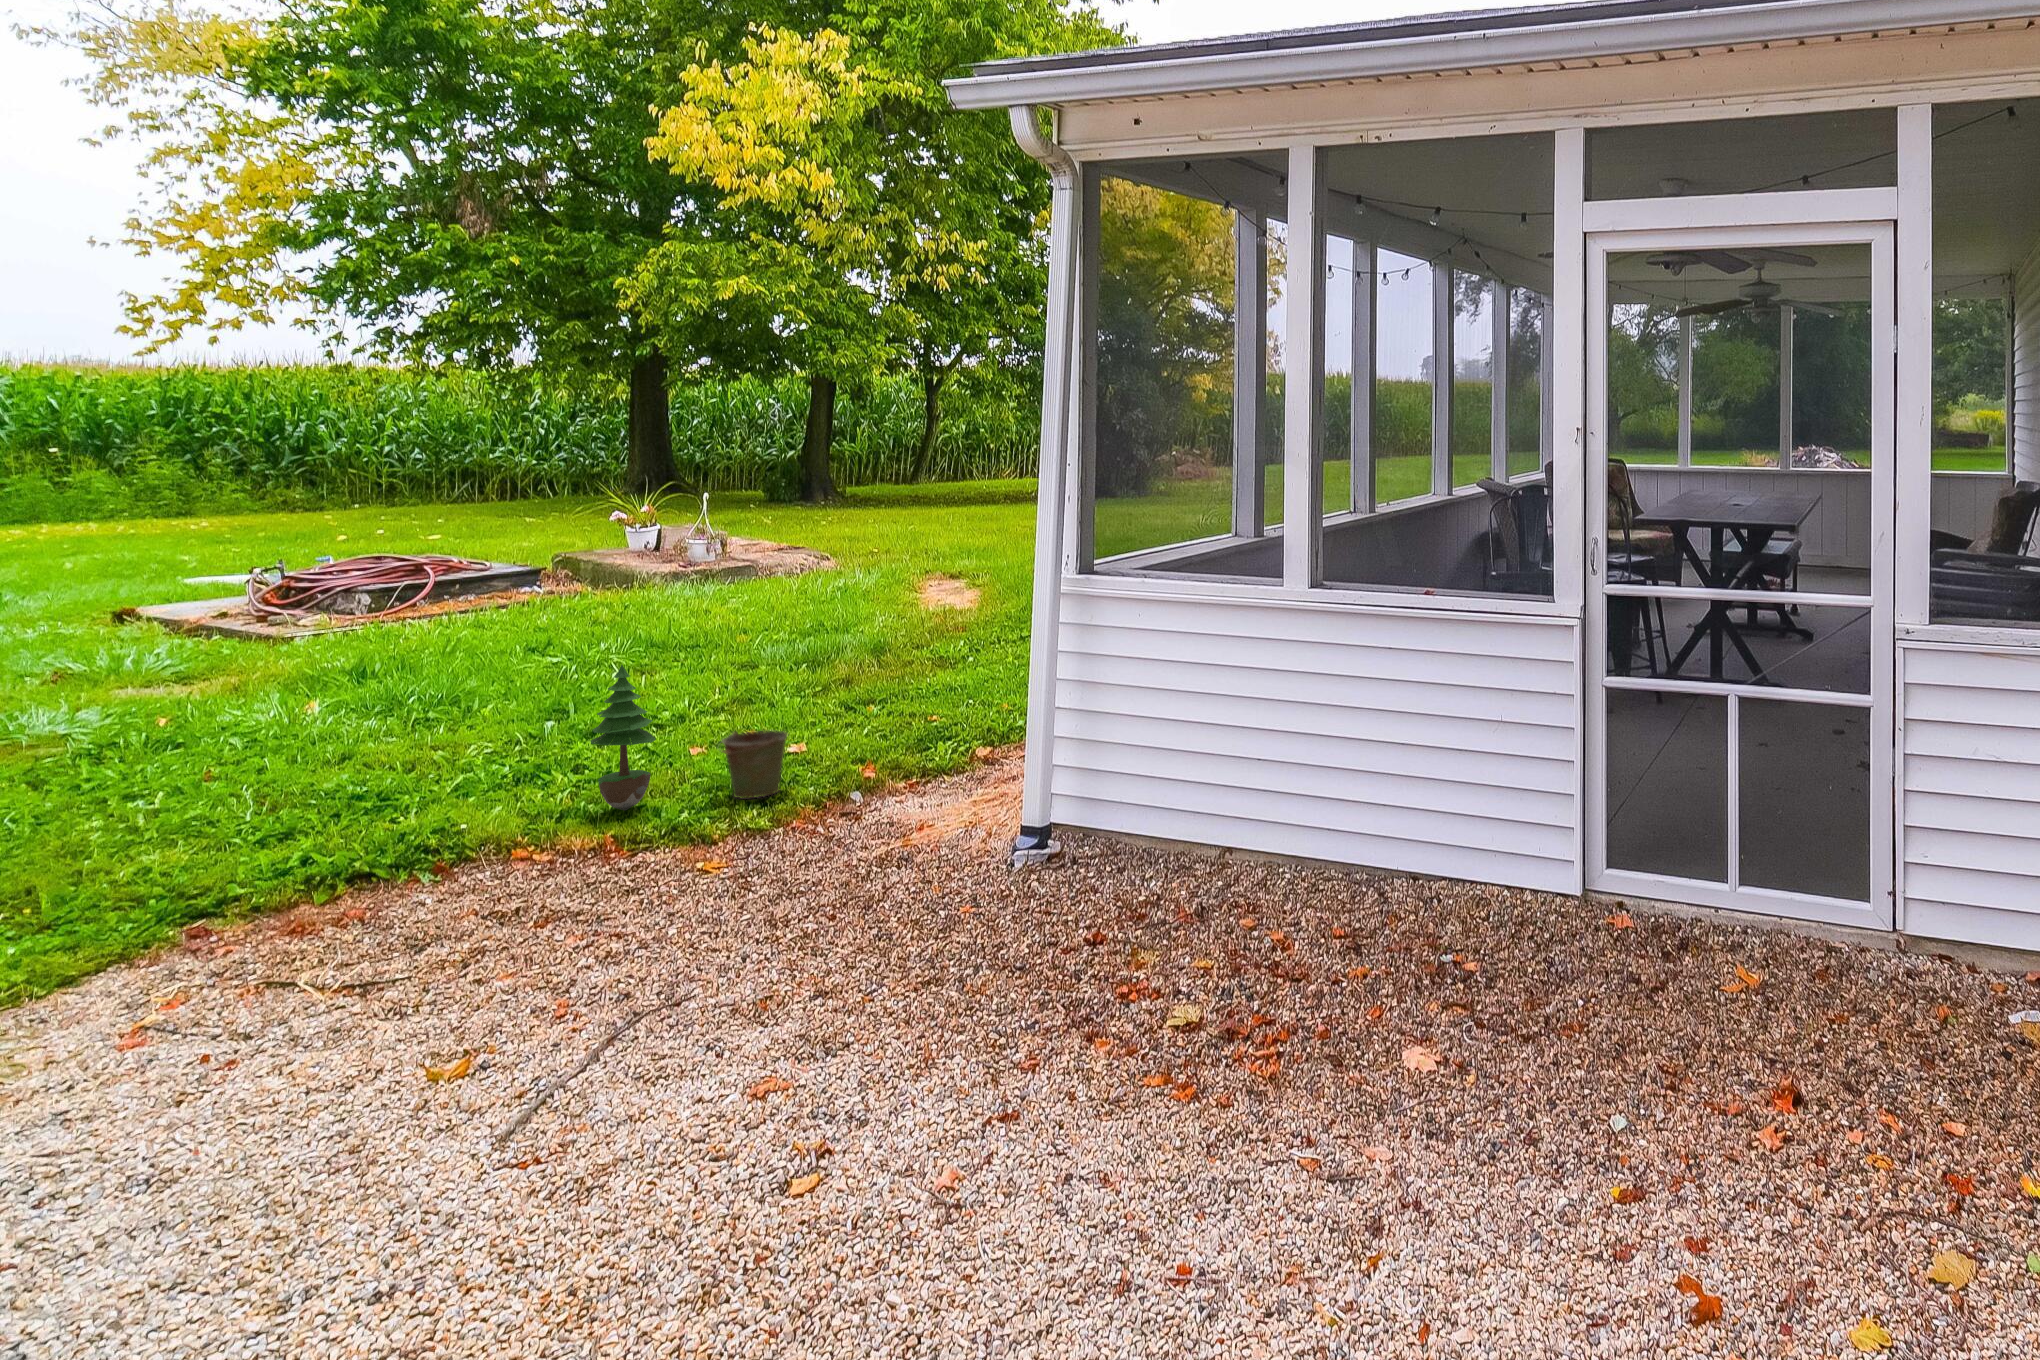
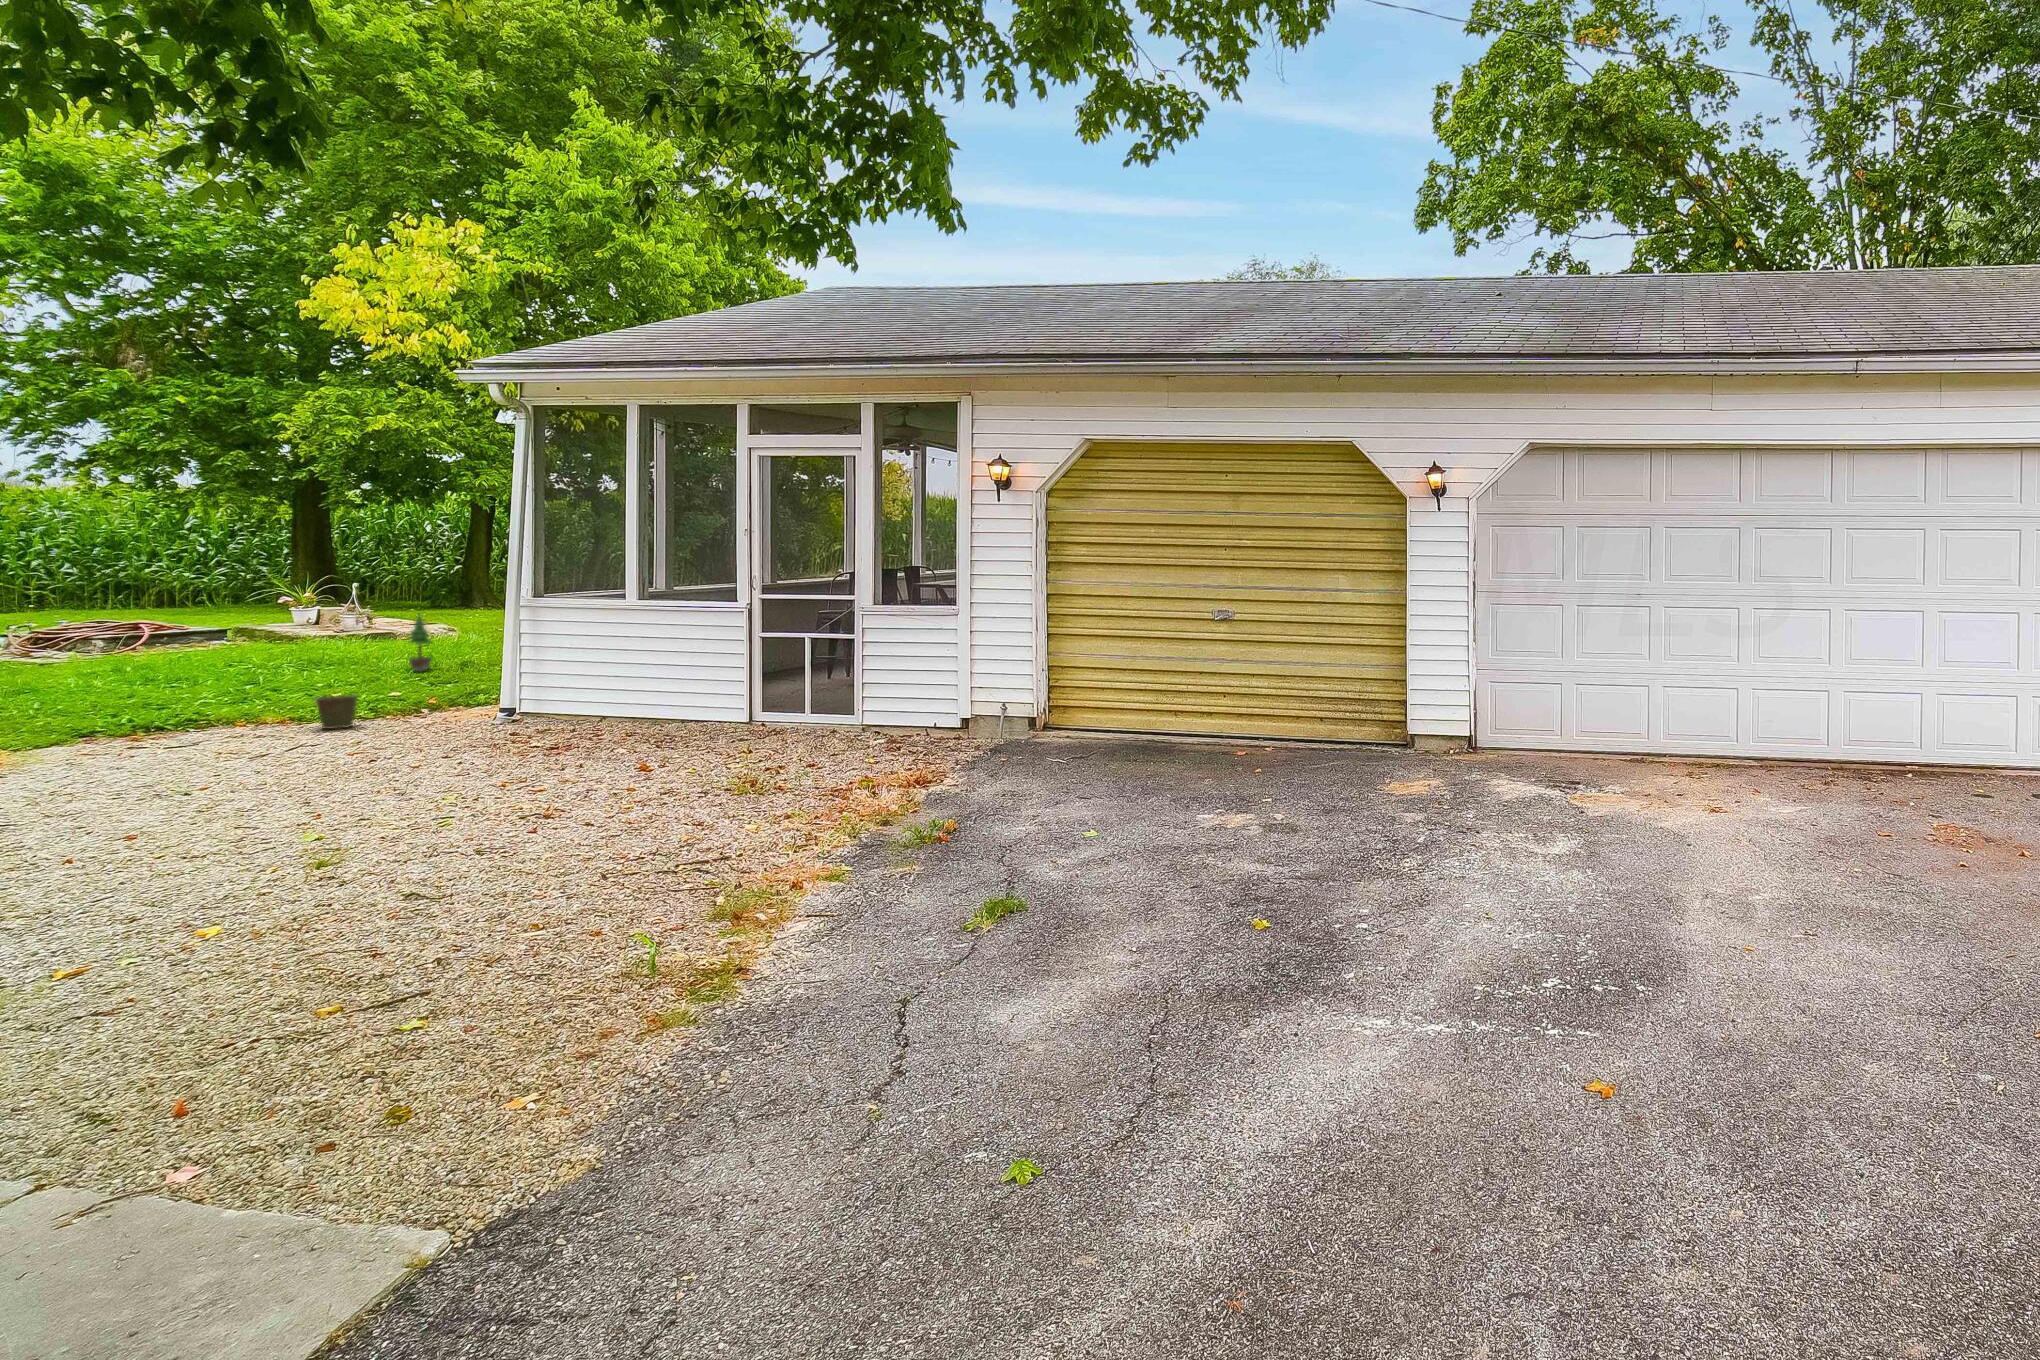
potted tree: present [590,665,656,811] -> present [409,614,432,672]

